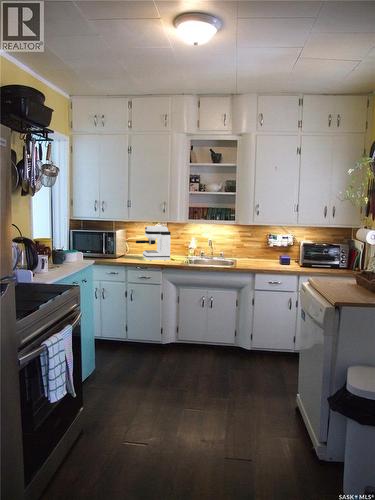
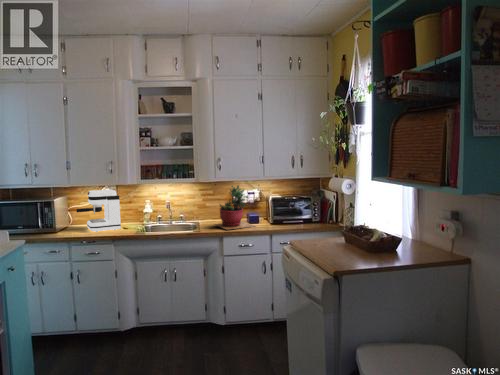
succulent plant: none [248,229,287,267] -> present [214,186,254,229]

